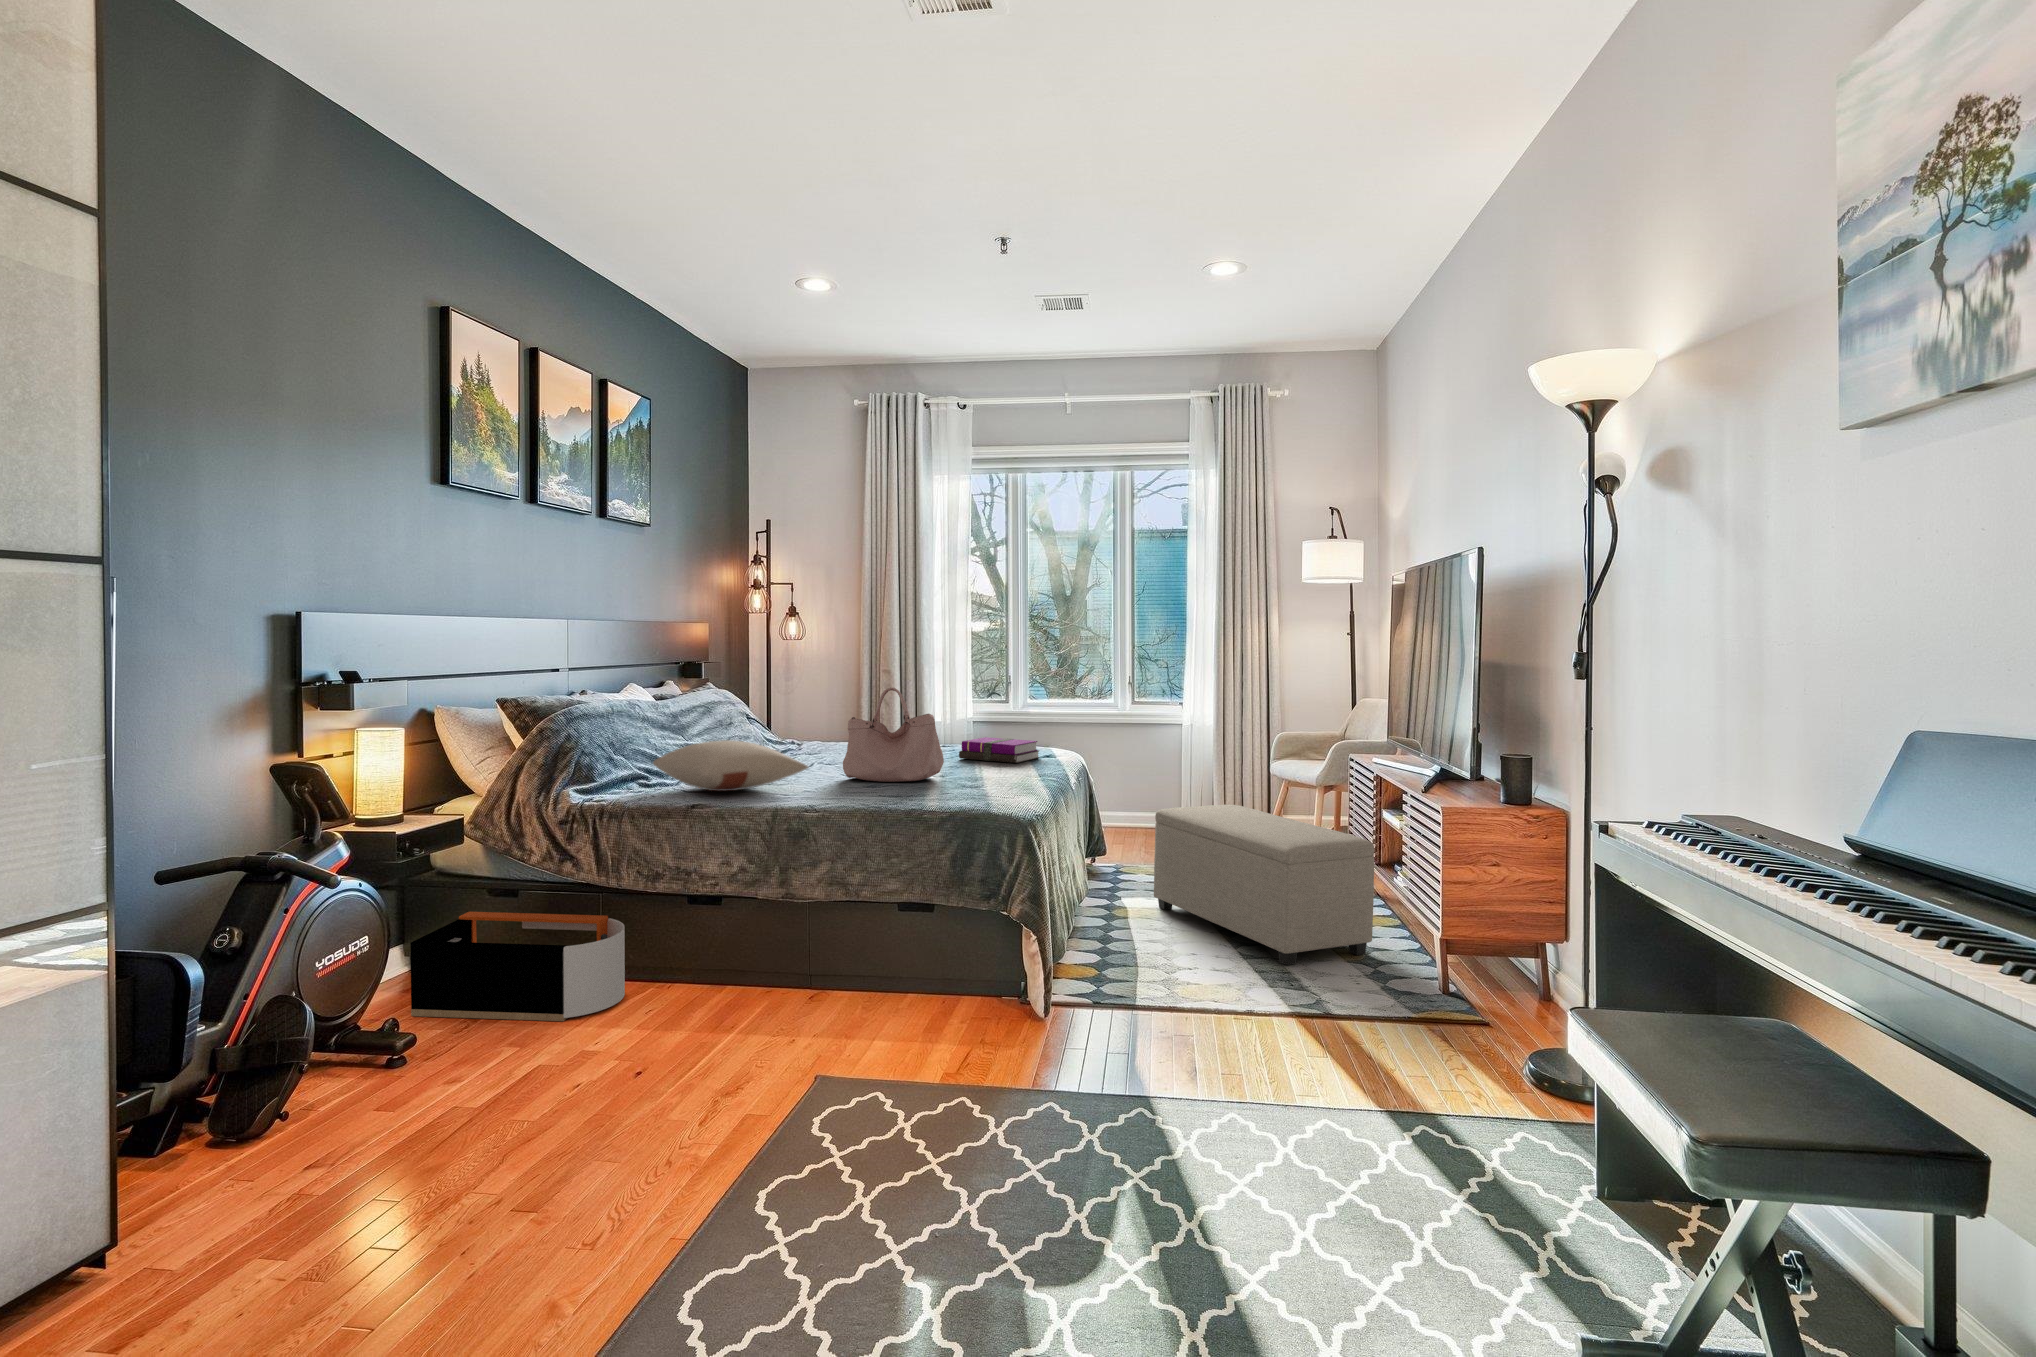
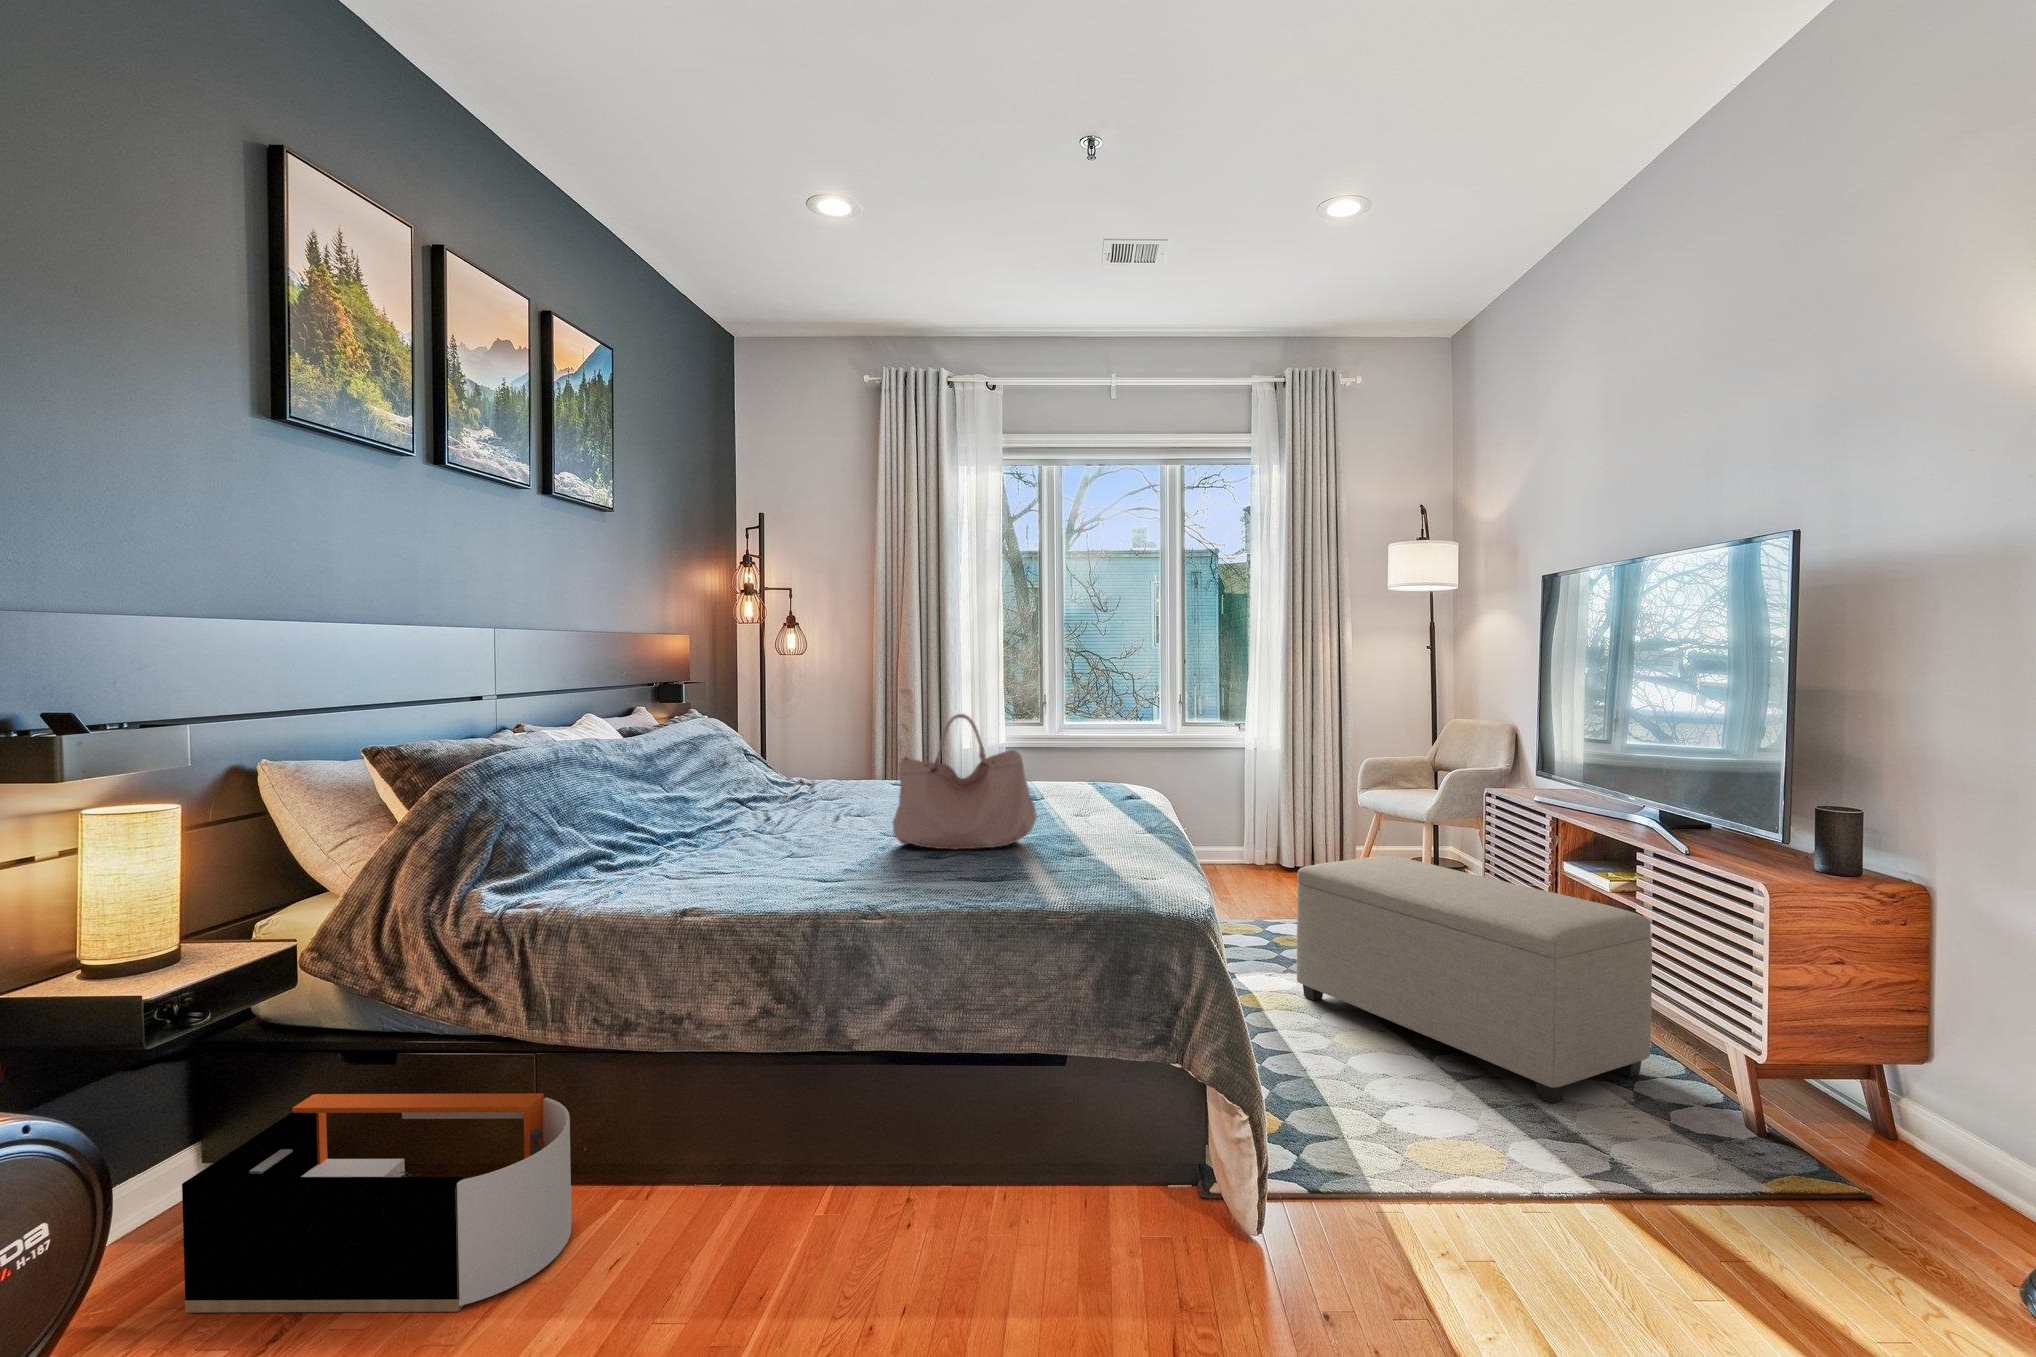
notebook: present [959,737,1039,763] -> none [1031,774,1134,810]
pillow: present [653,740,808,791] -> none [616,798,852,878]

